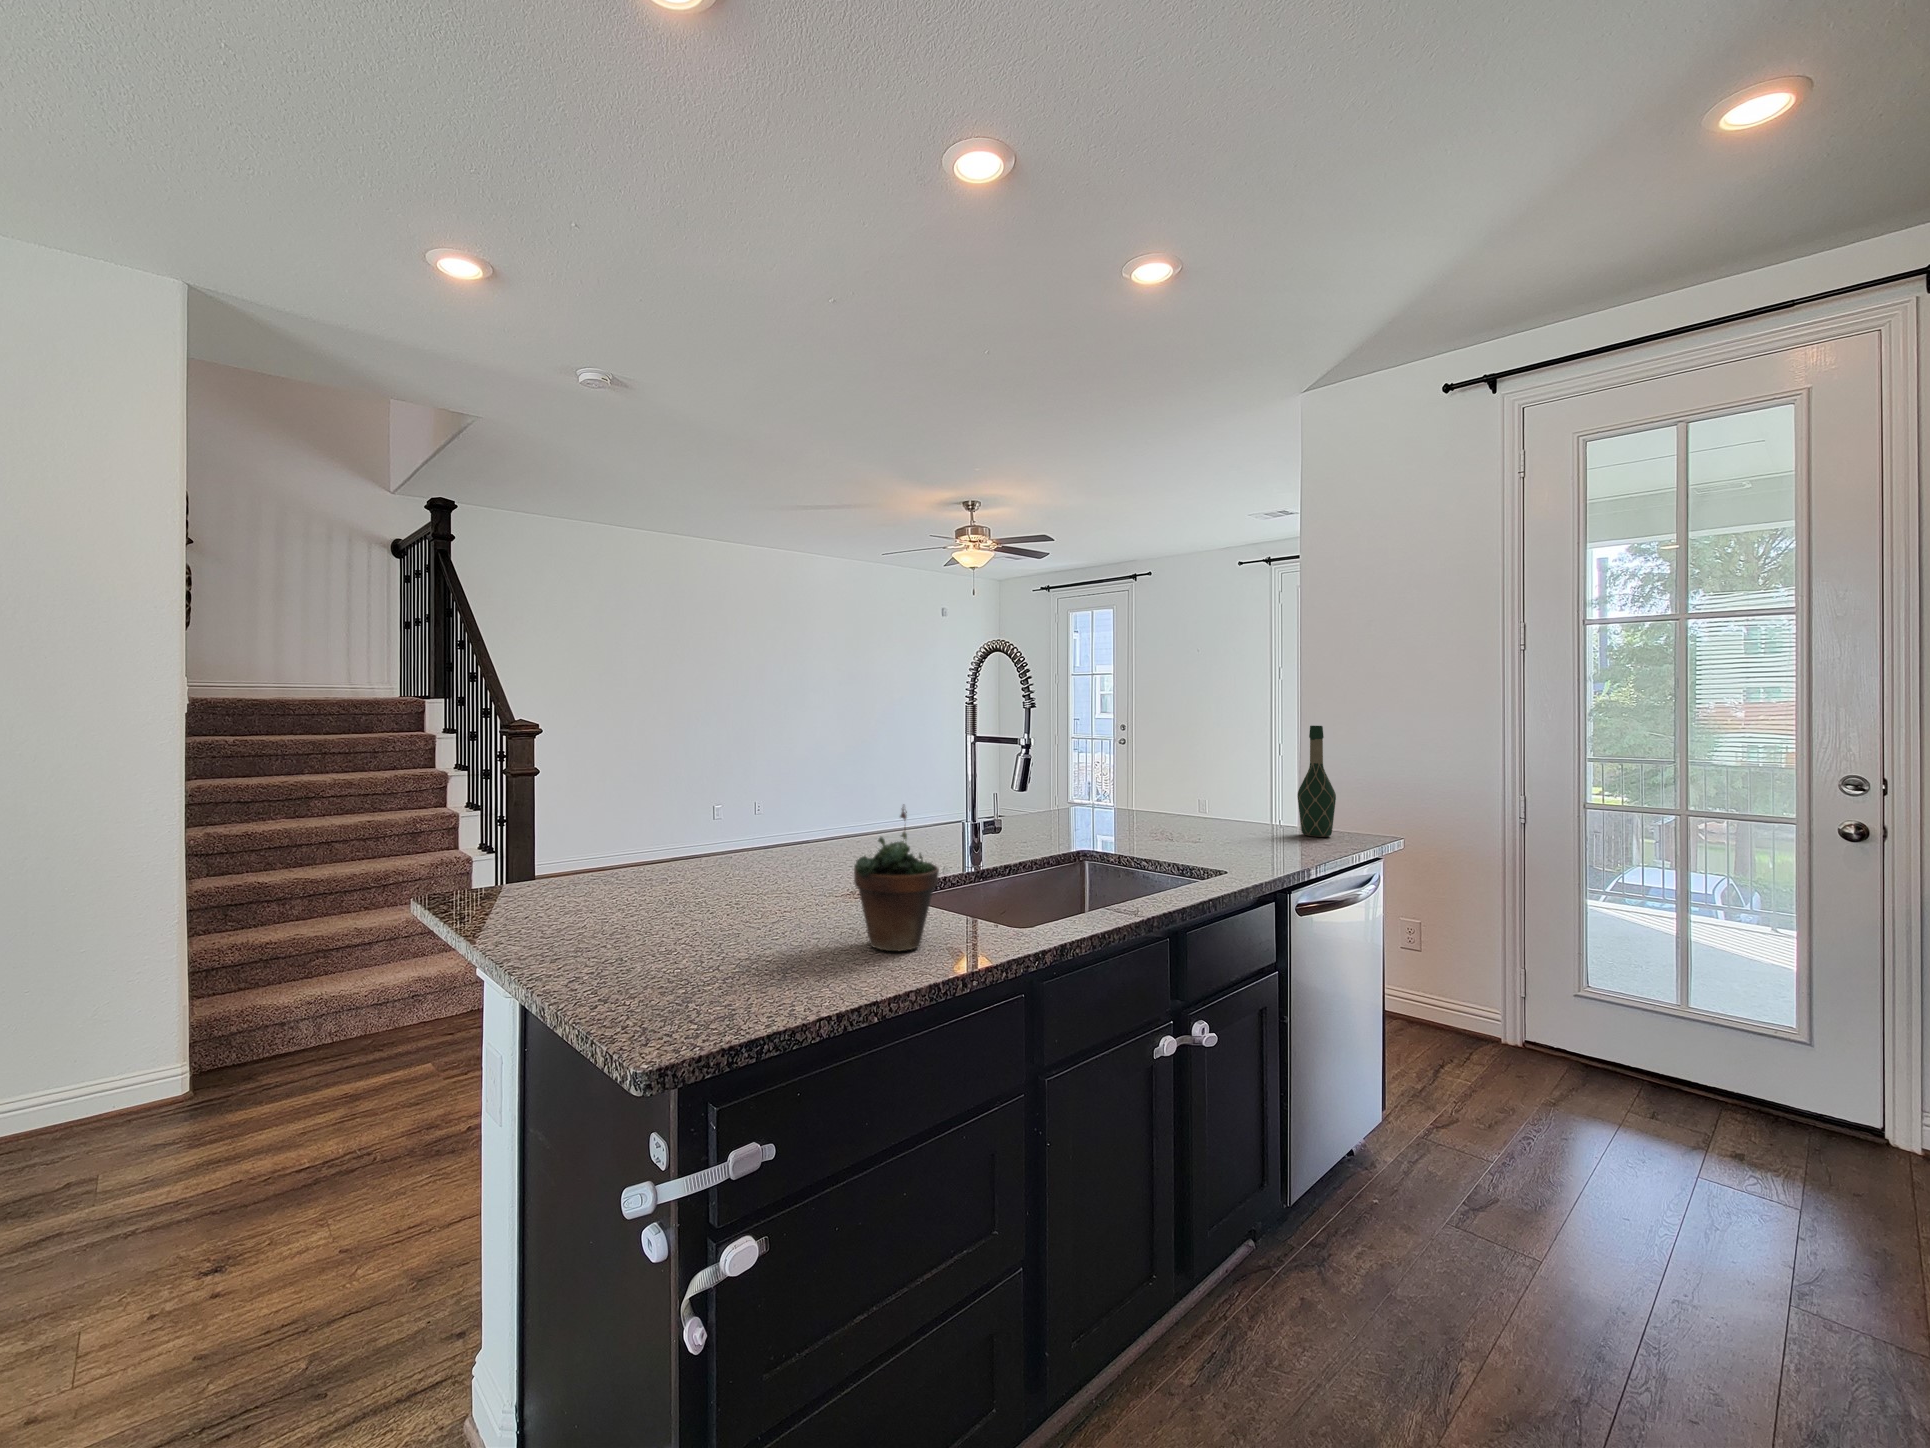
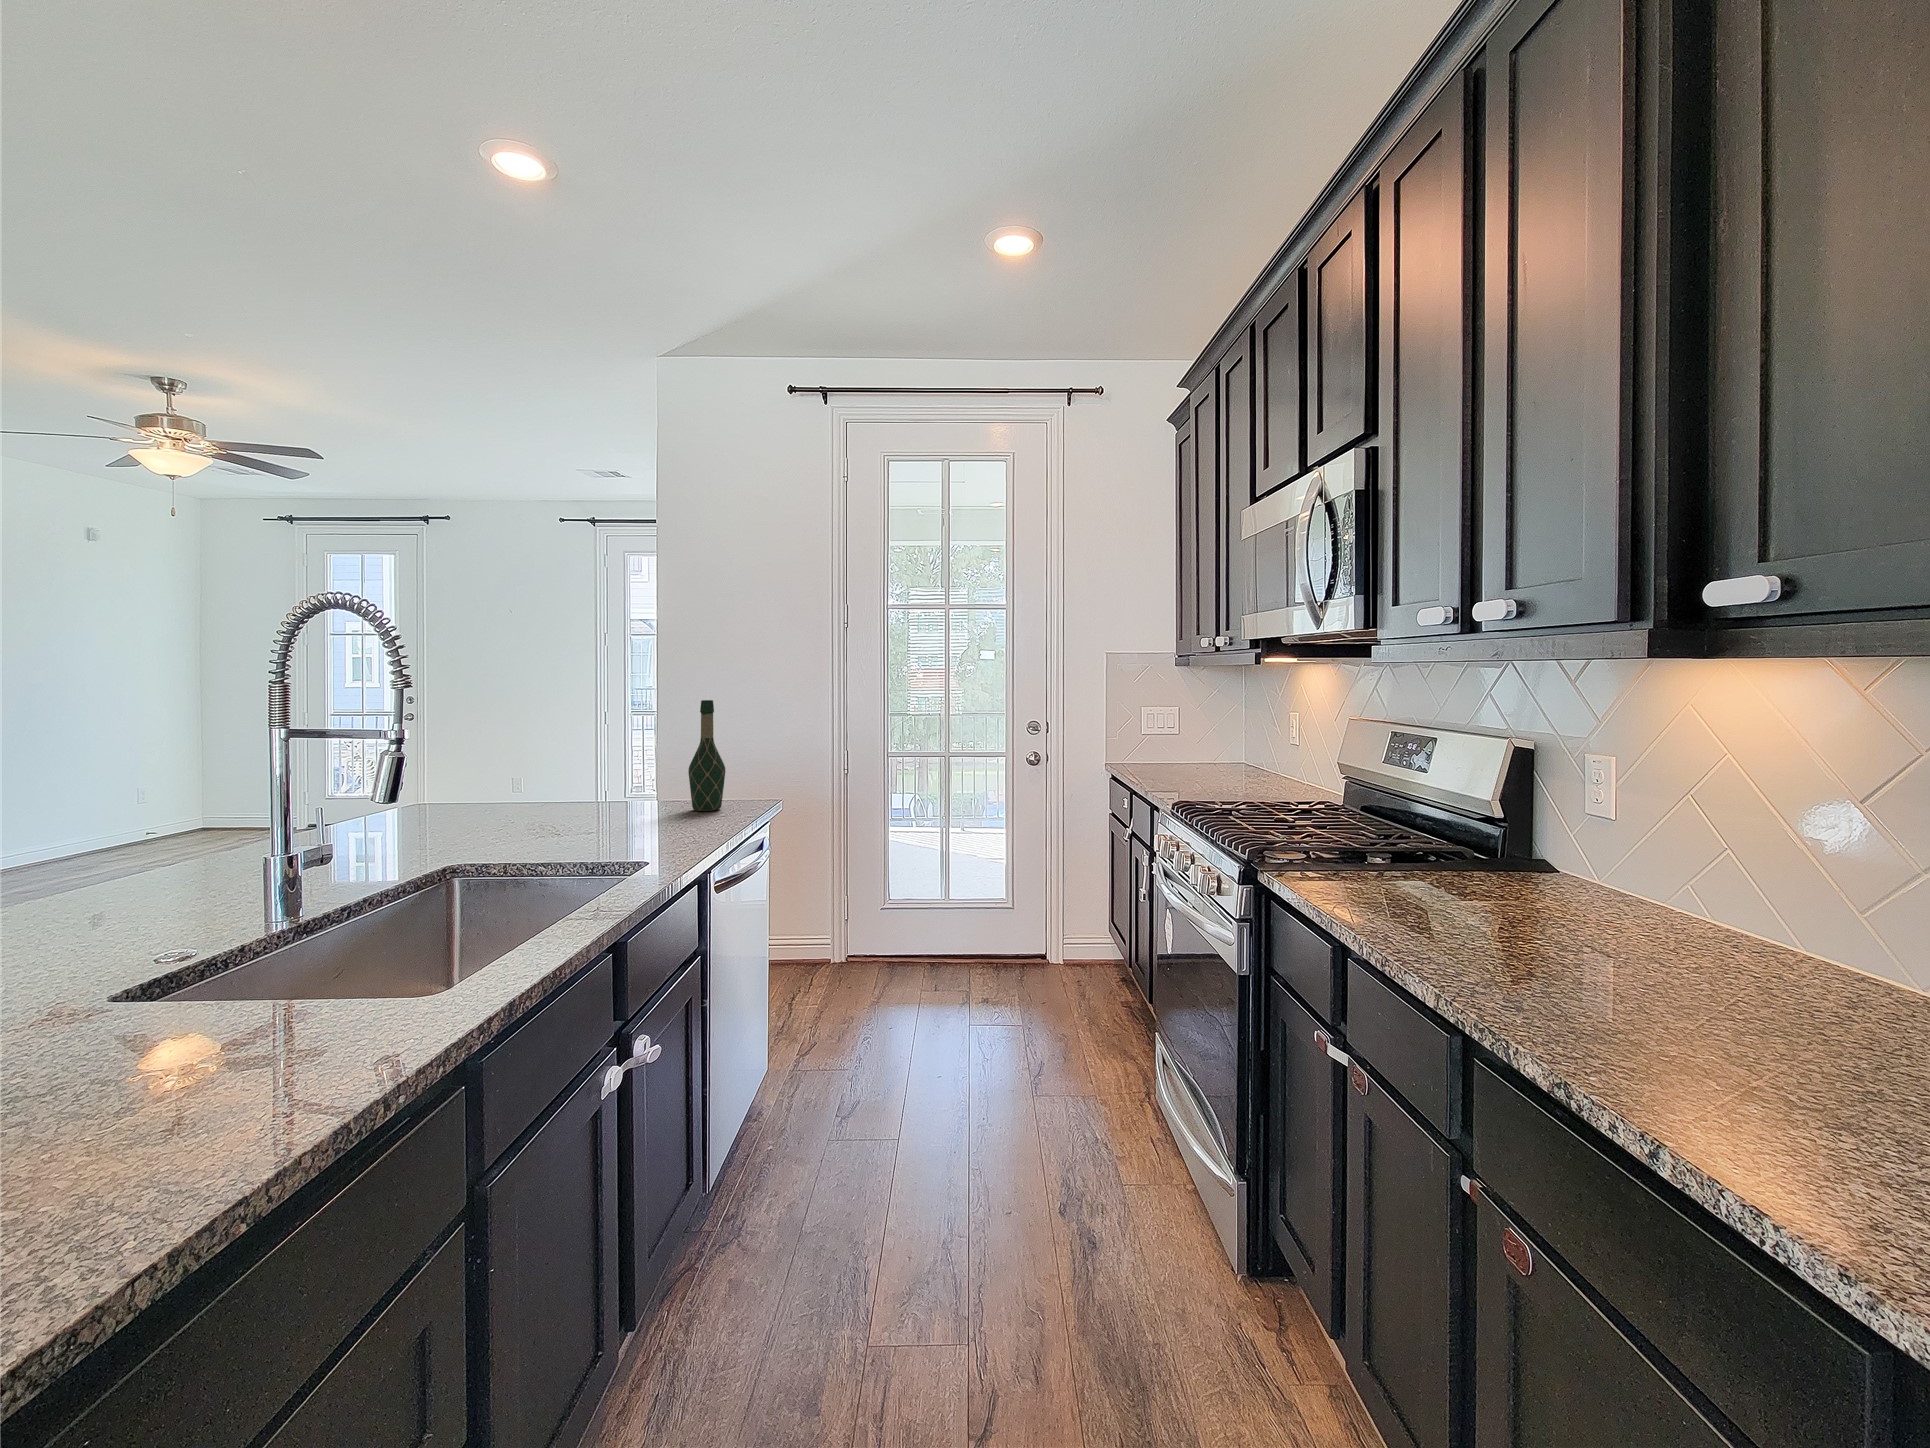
succulent plant: present [854,807,939,951] -> none [125,860,311,1103]

